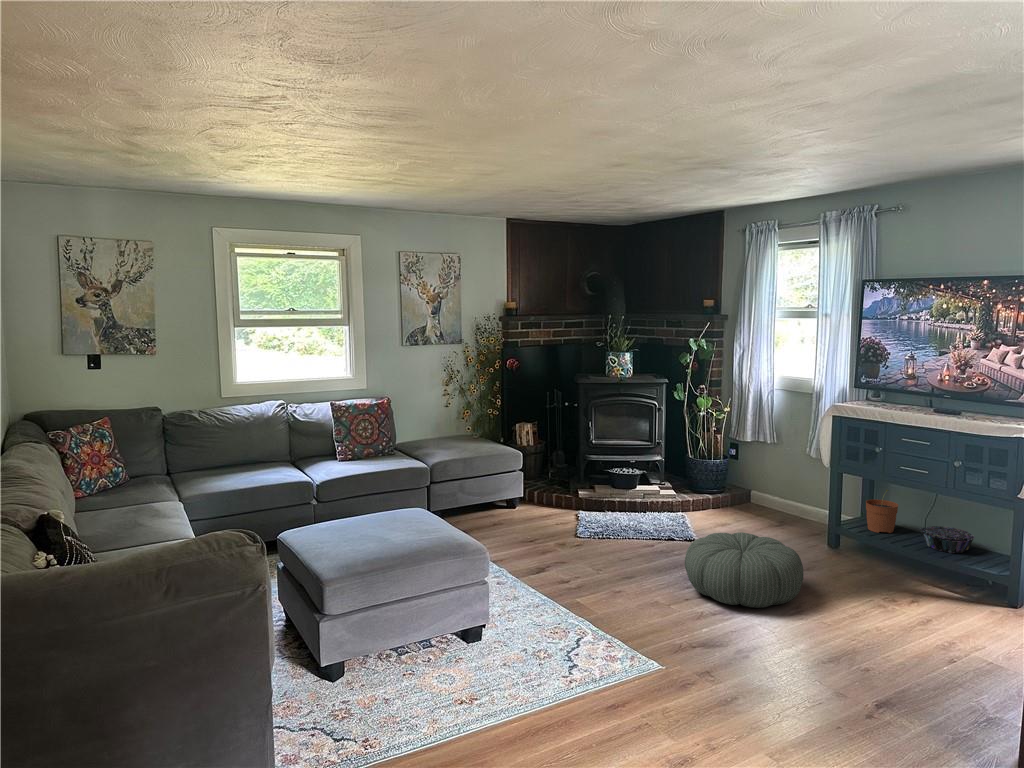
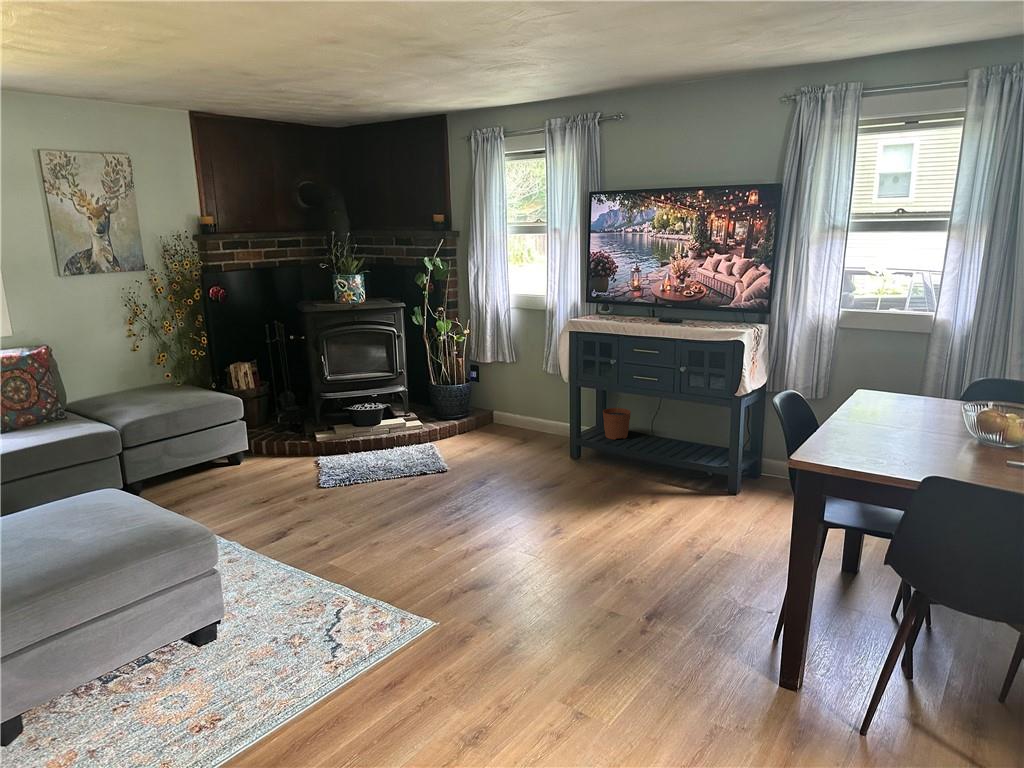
decorative bowl: present [921,526,975,553] -> none [651,426,696,451]
pouf: present [685,532,803,608] -> none [443,459,560,537]

